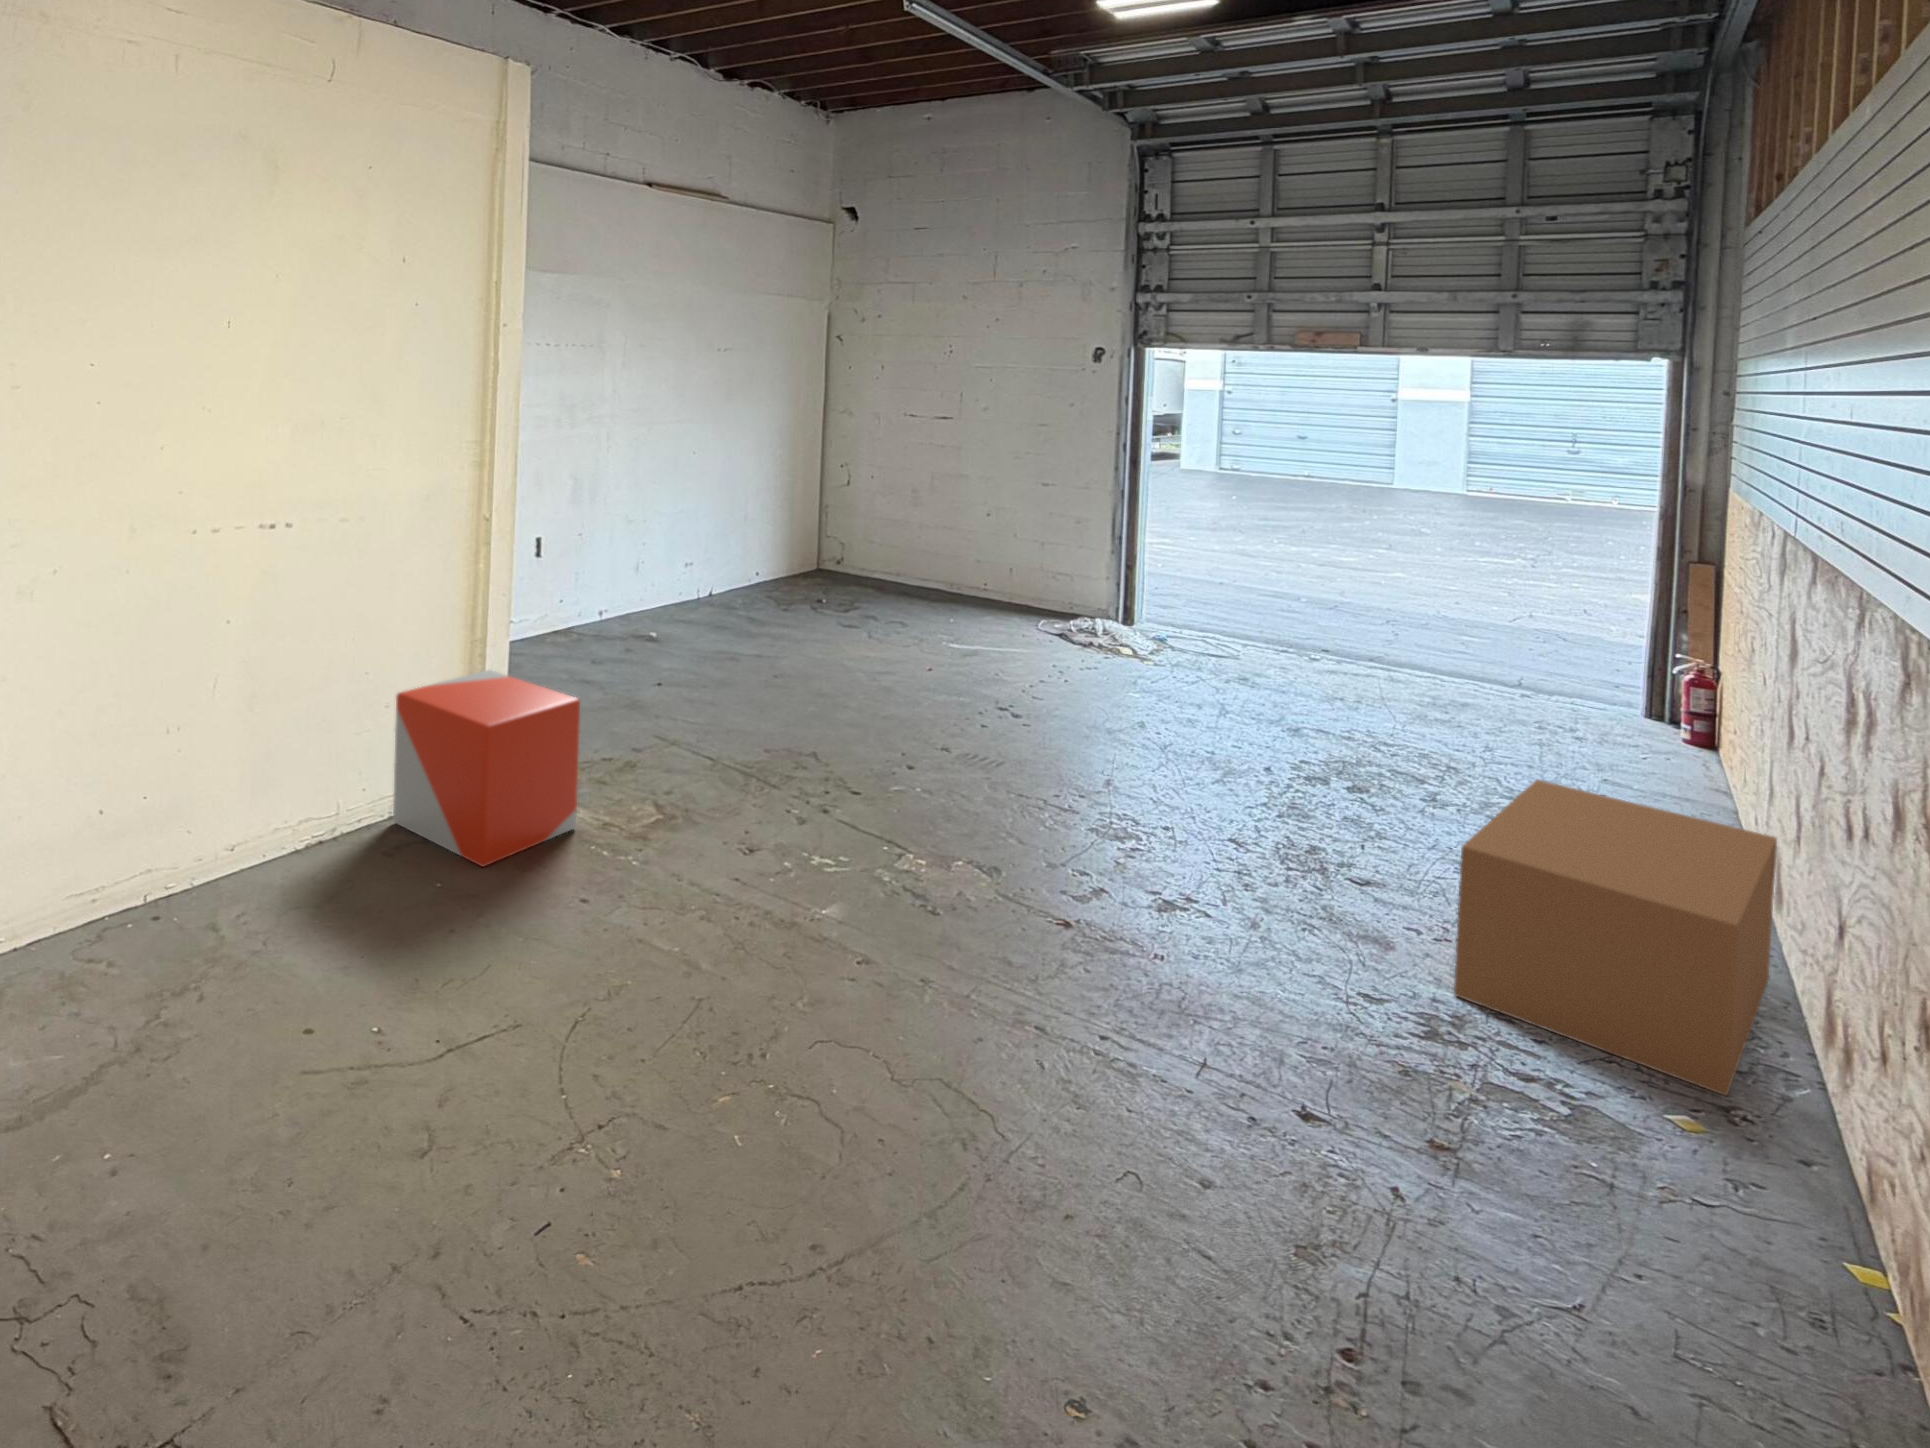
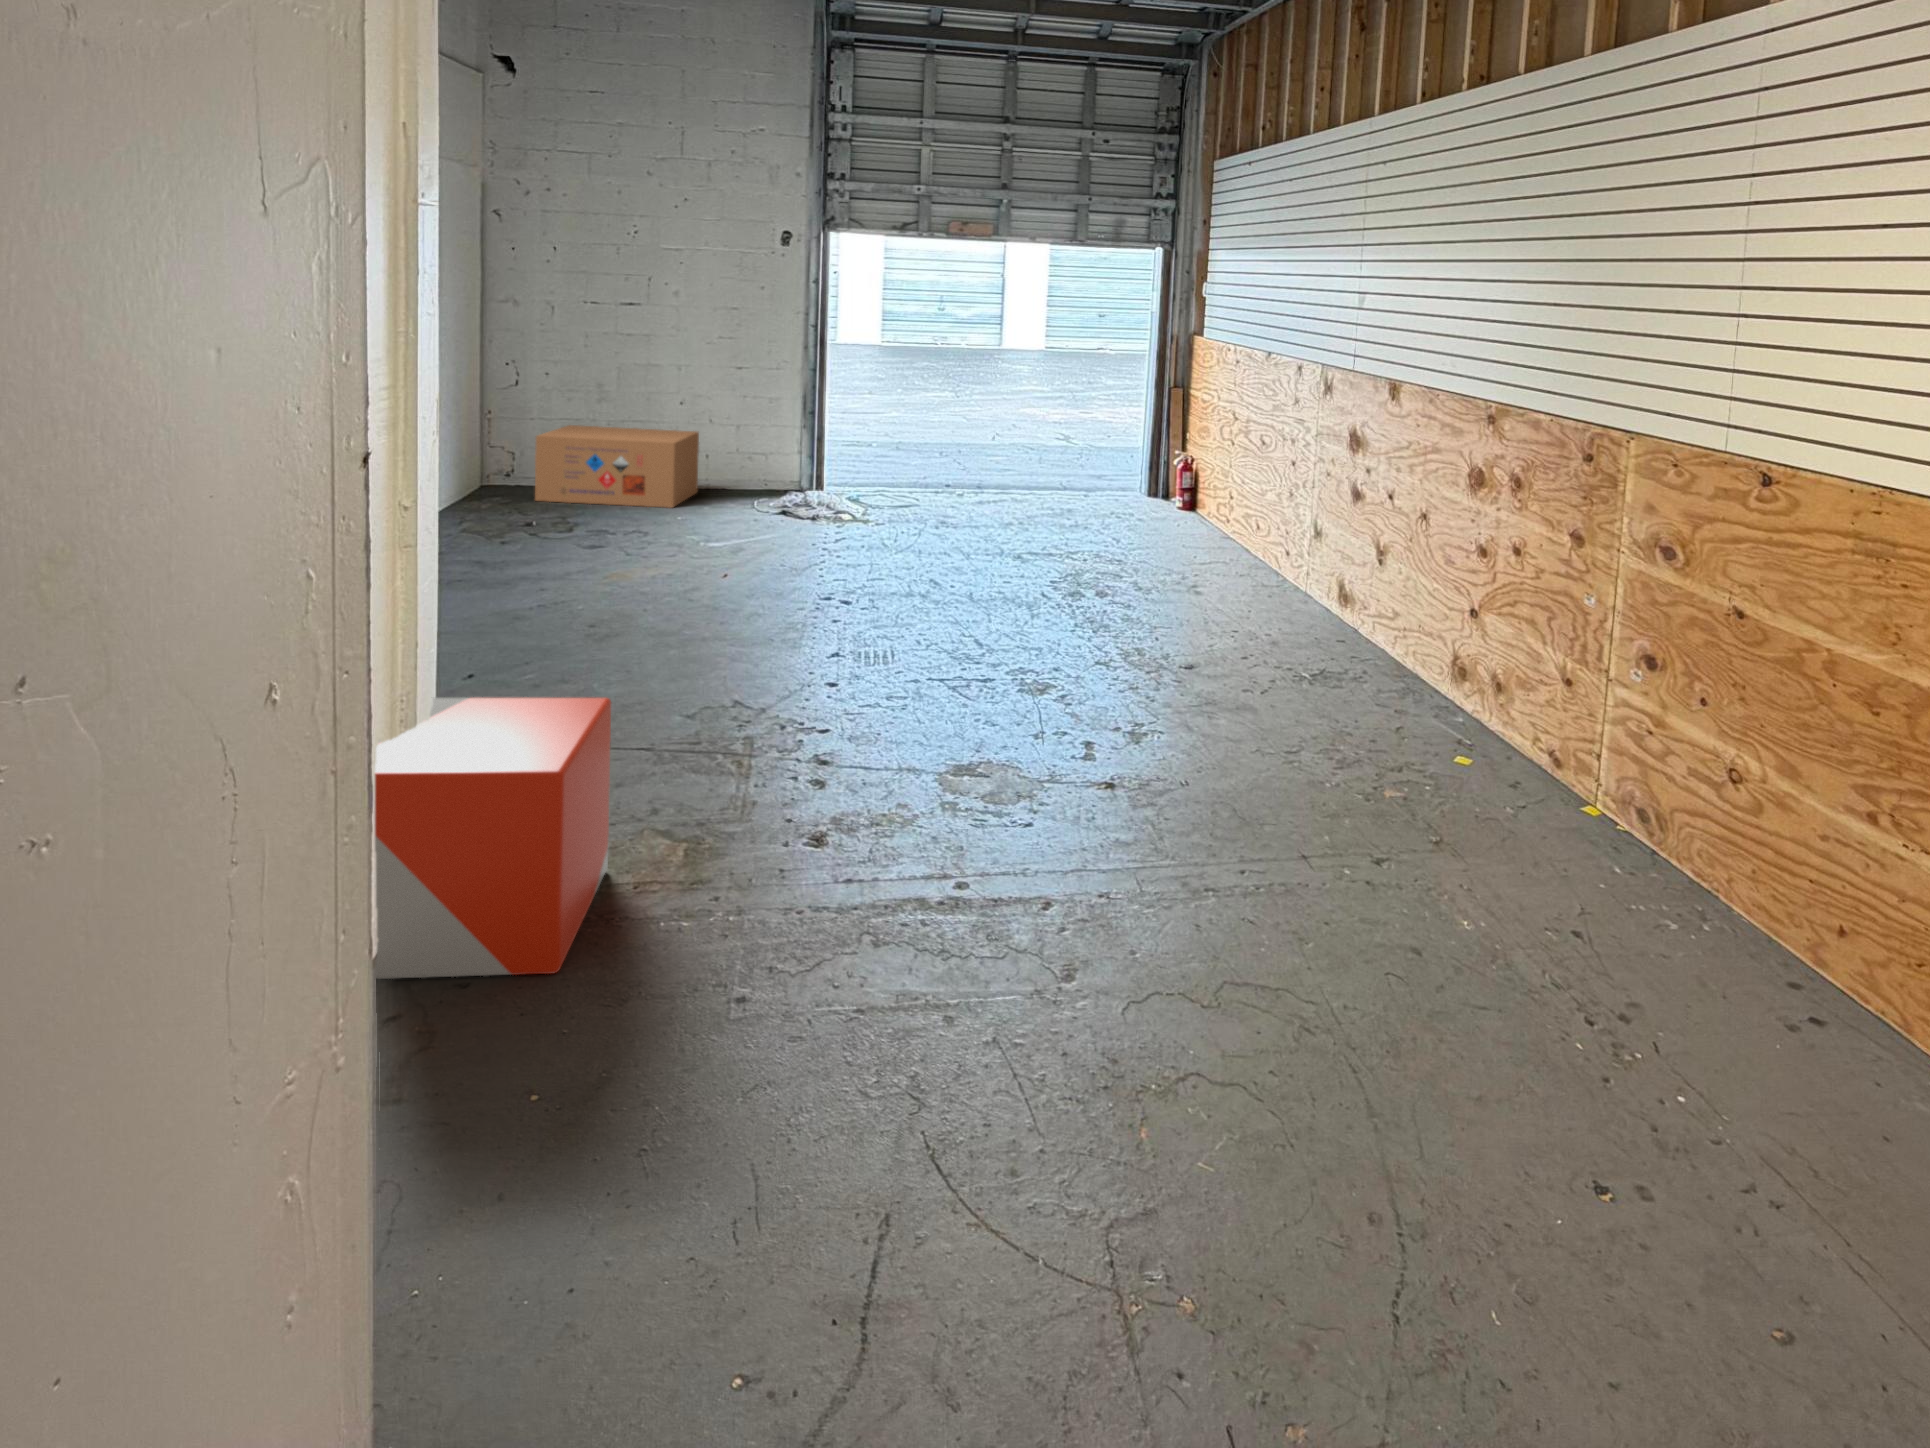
cardboard box: present [1454,780,1777,1096] -> present [535,425,699,508]

